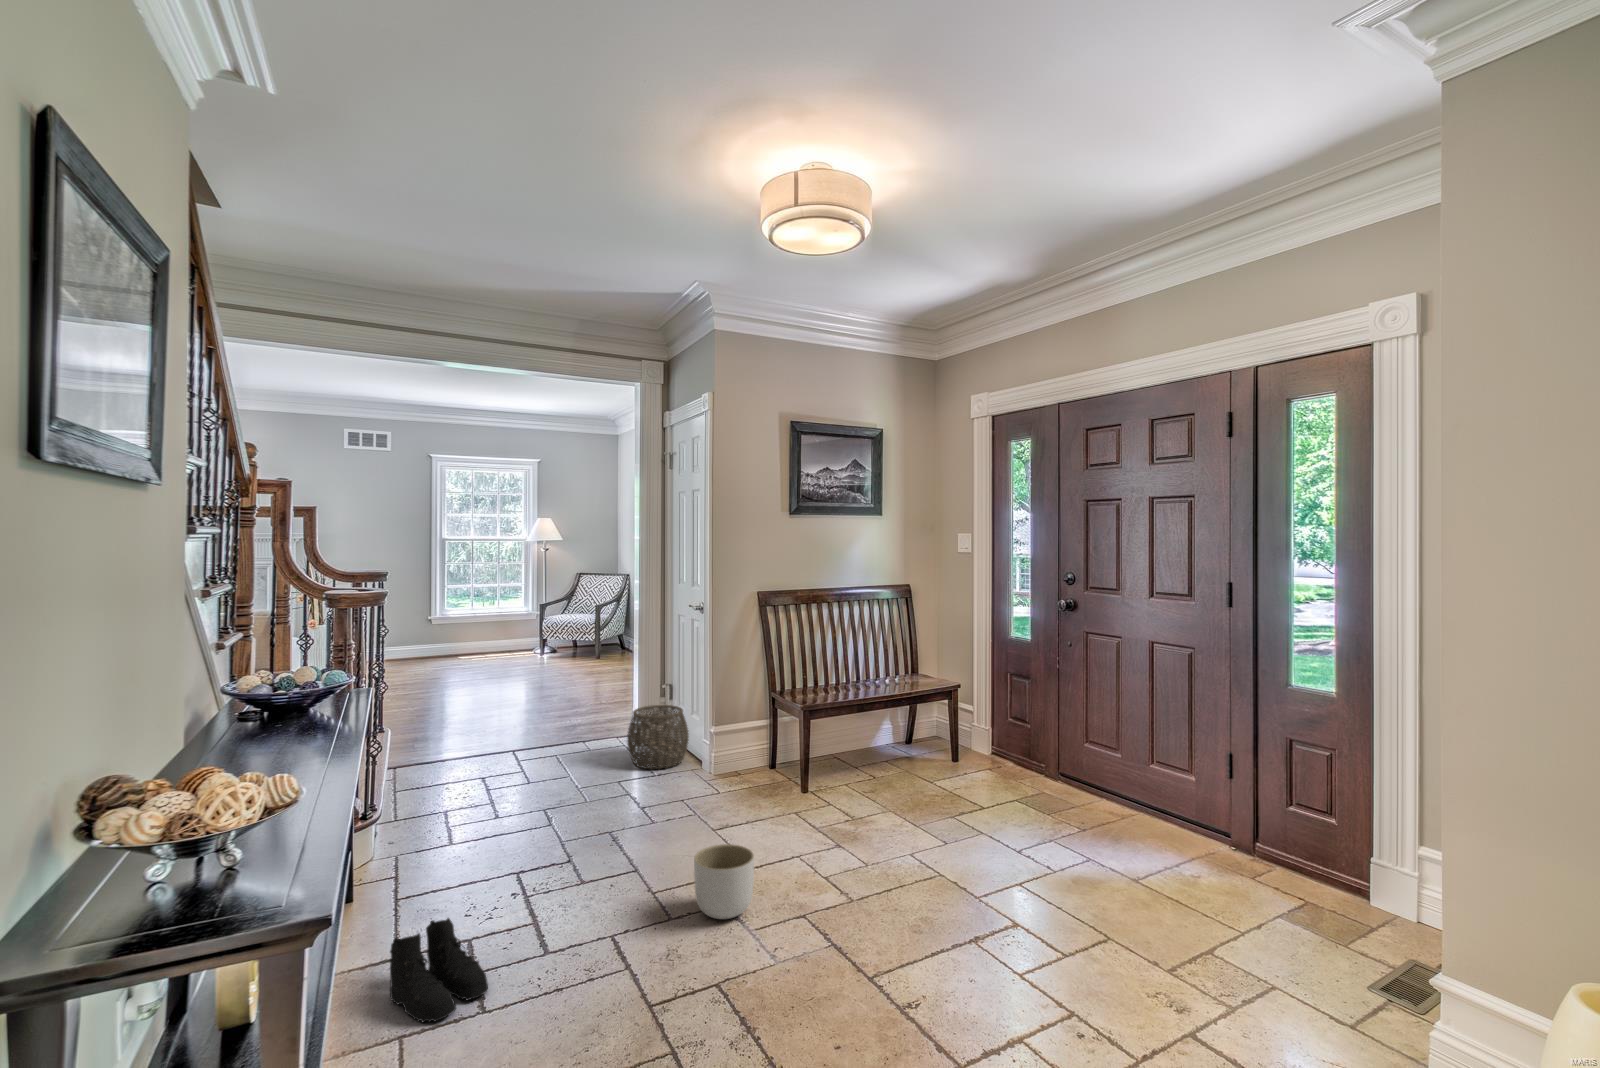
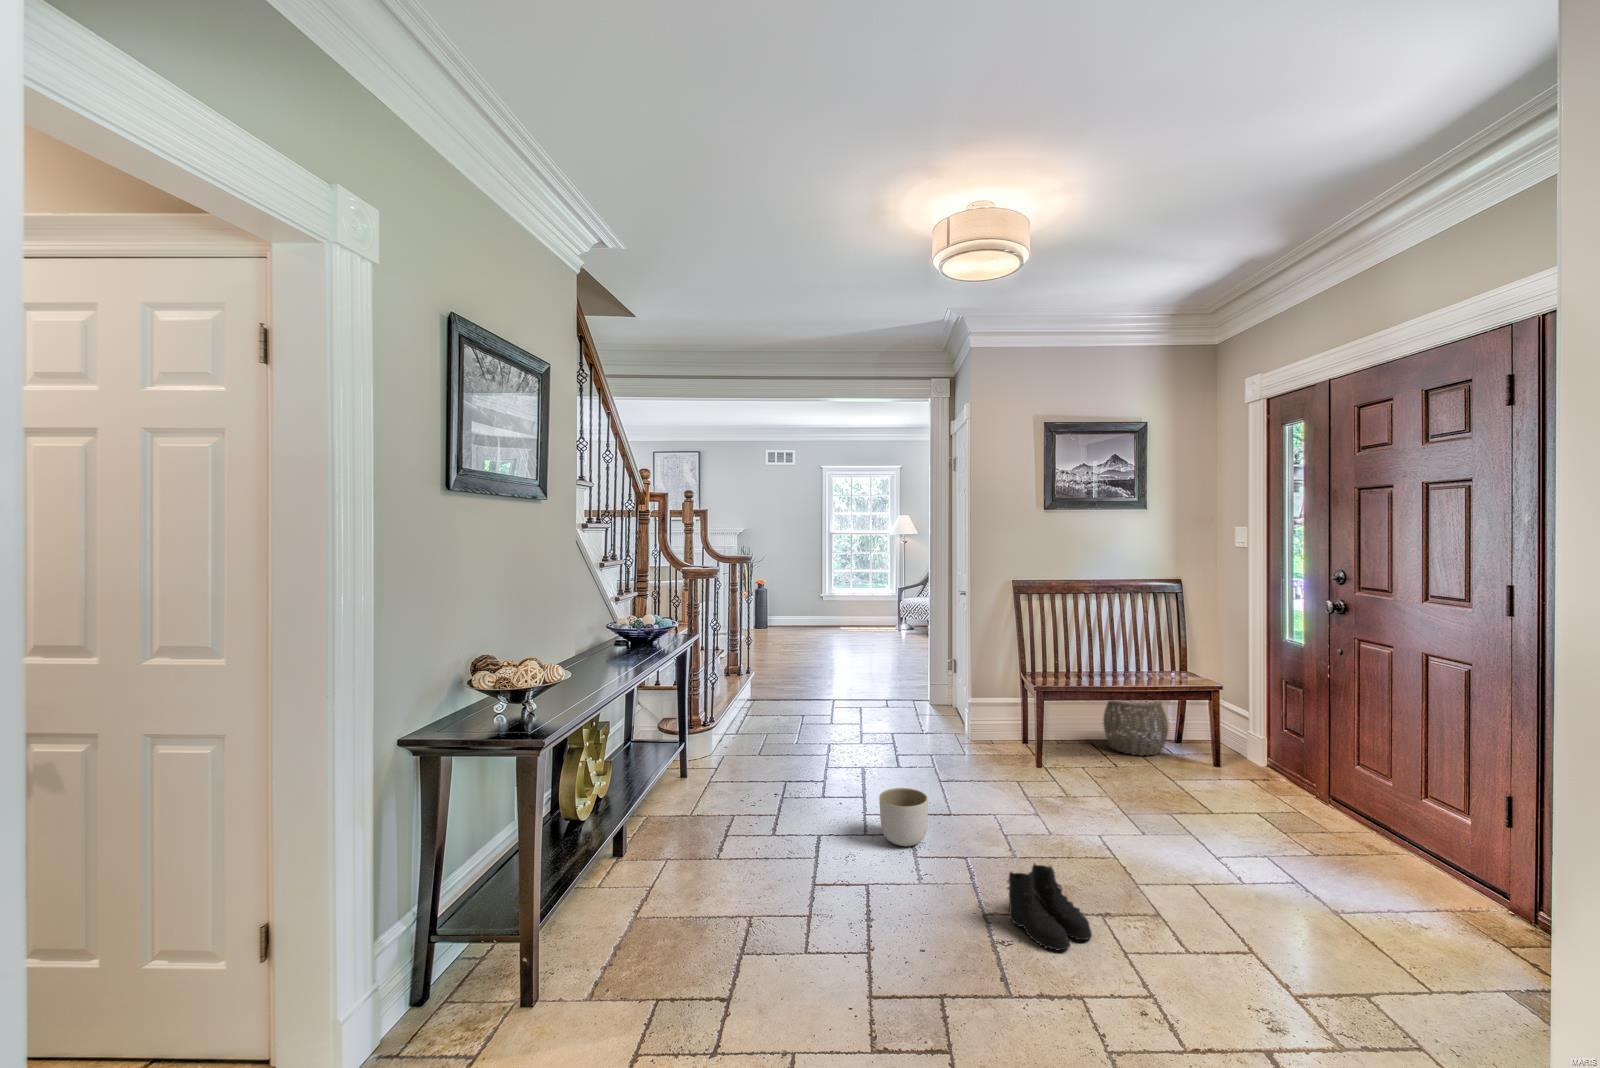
woven basket: present [627,705,689,769] -> present [1103,699,1168,756]
boots: present [390,918,488,1022] -> present [1008,863,1092,950]

